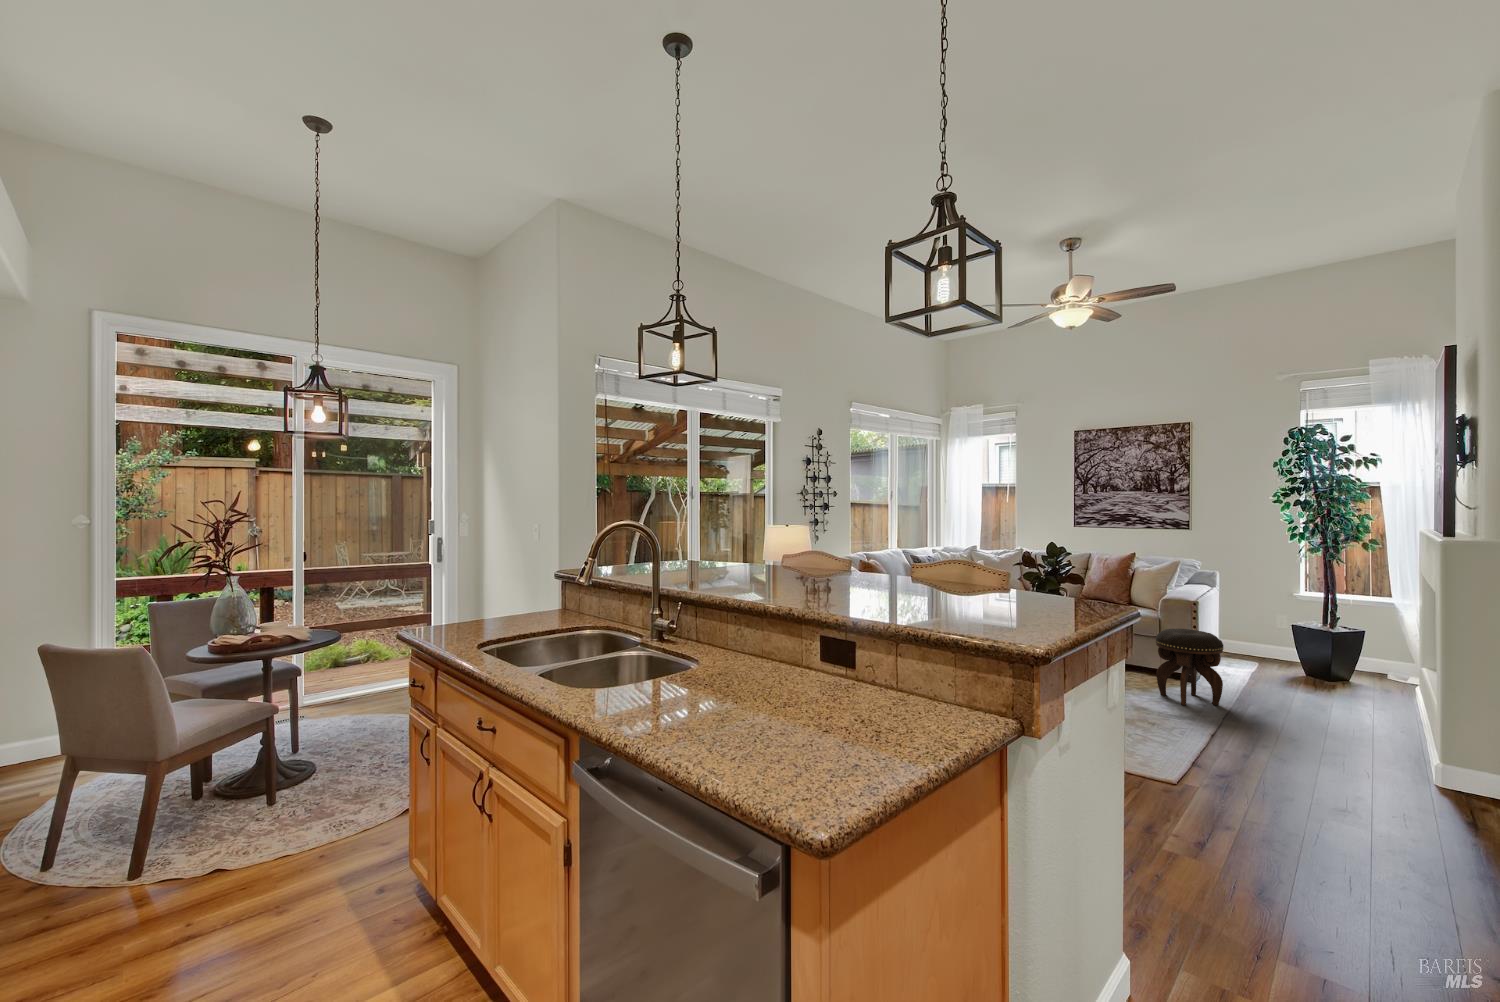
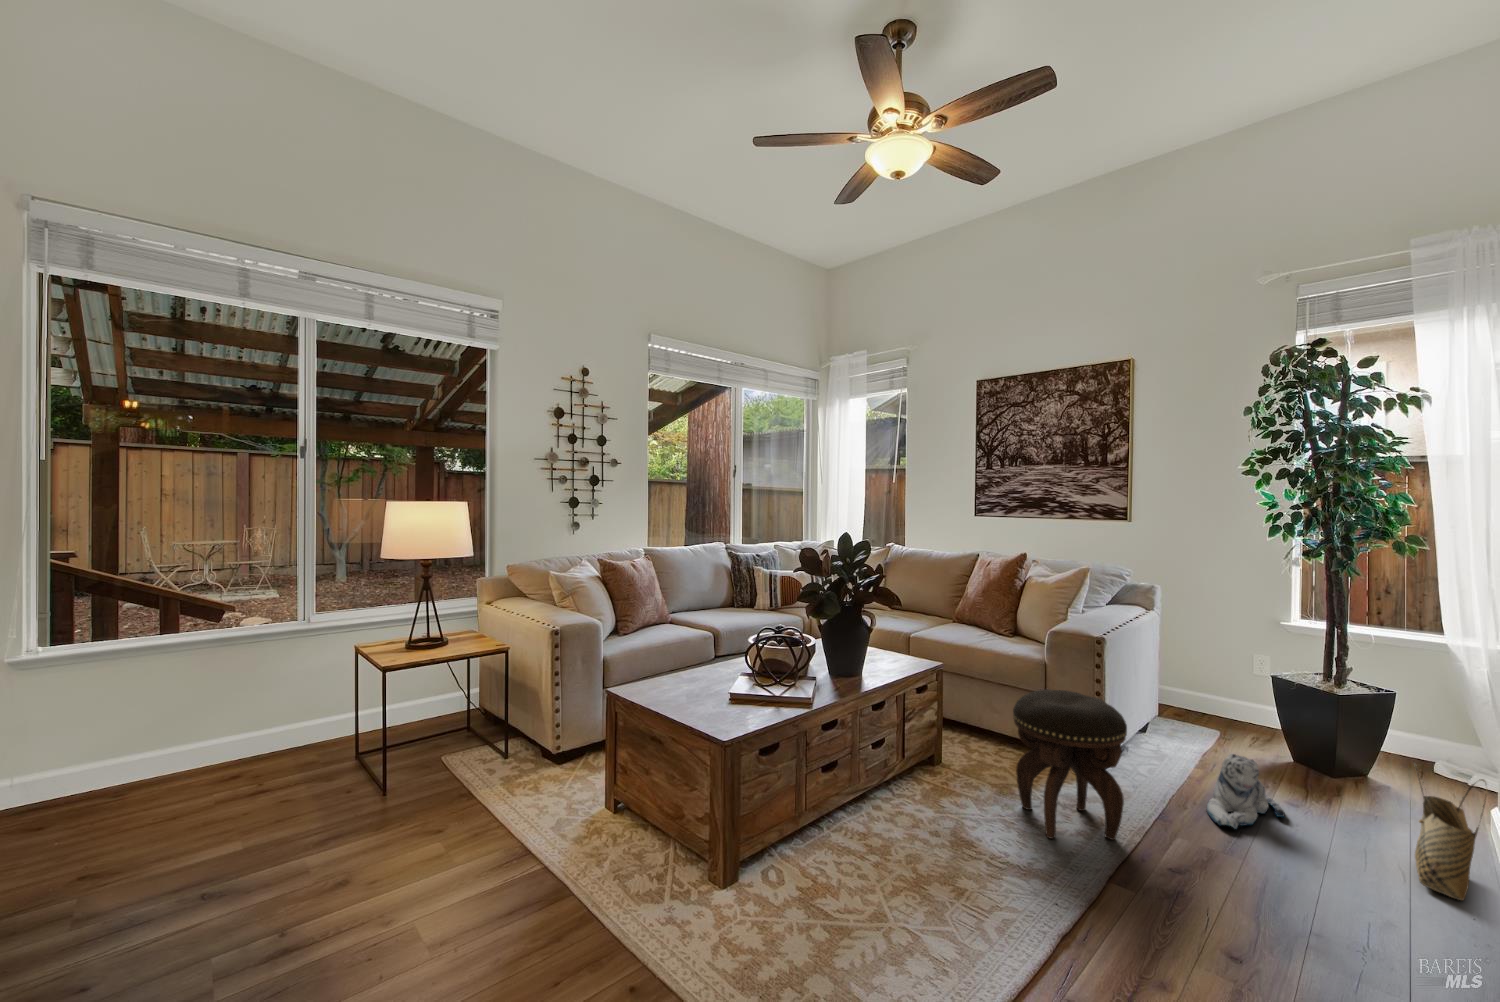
woven basket: none [1374,657,1409,721] -> present [1414,763,1486,900]
plush toy: none [1262,662,1306,700] -> present [1207,754,1285,829]

